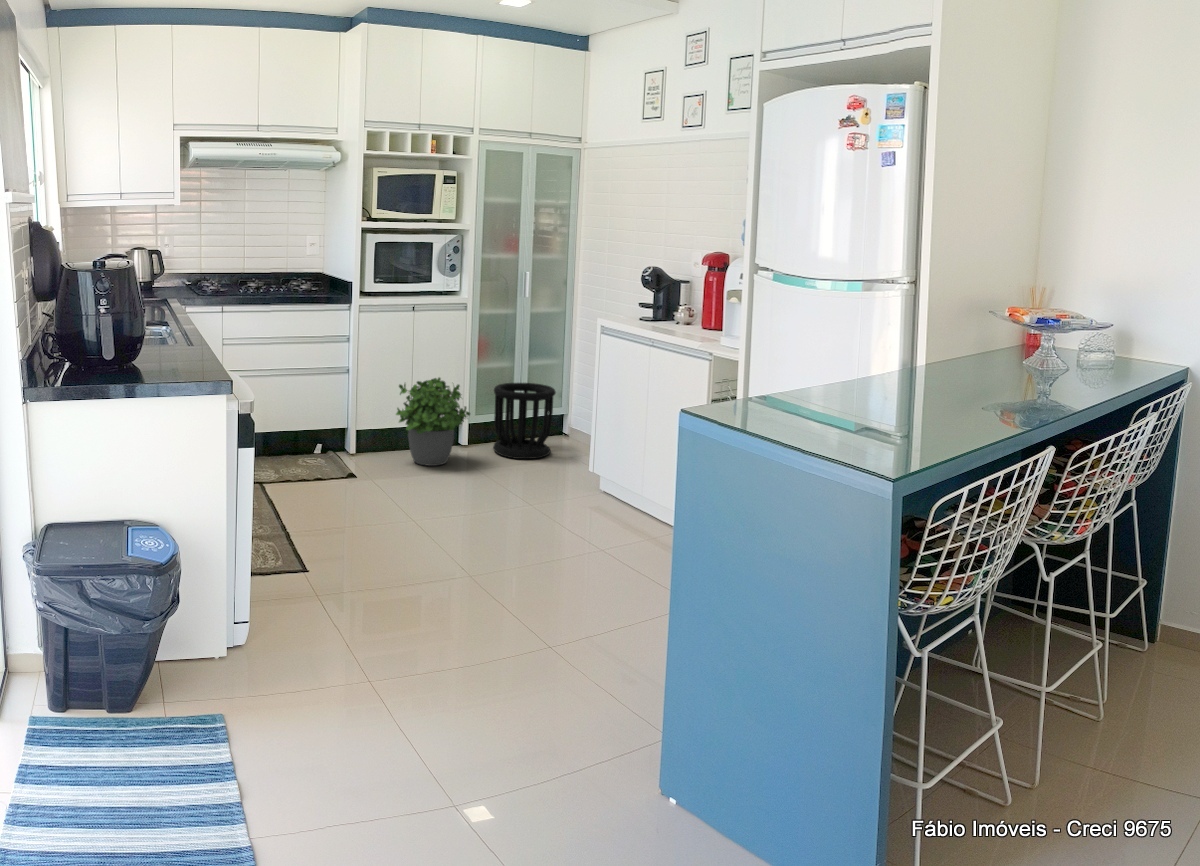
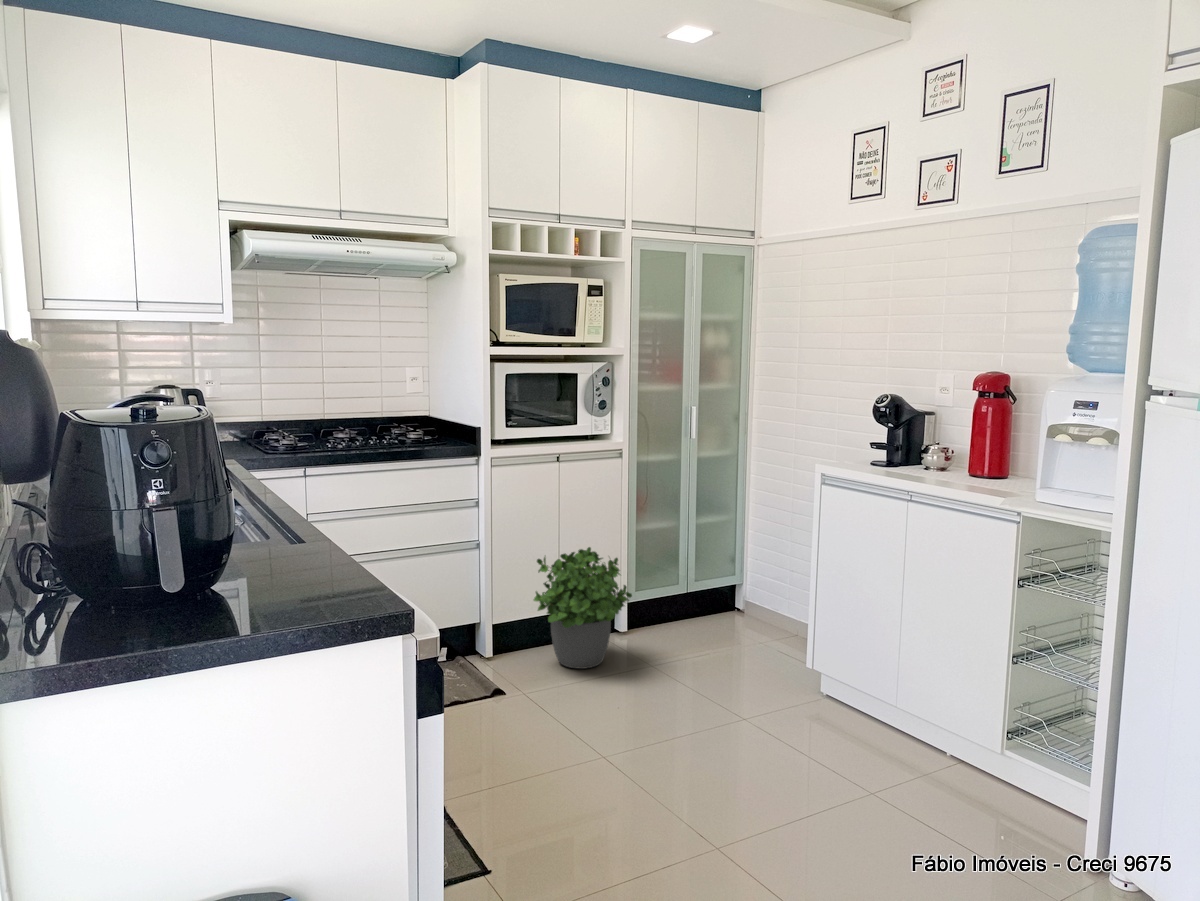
wastebasket: present [493,383,556,459] -> none [658,546,740,651]

